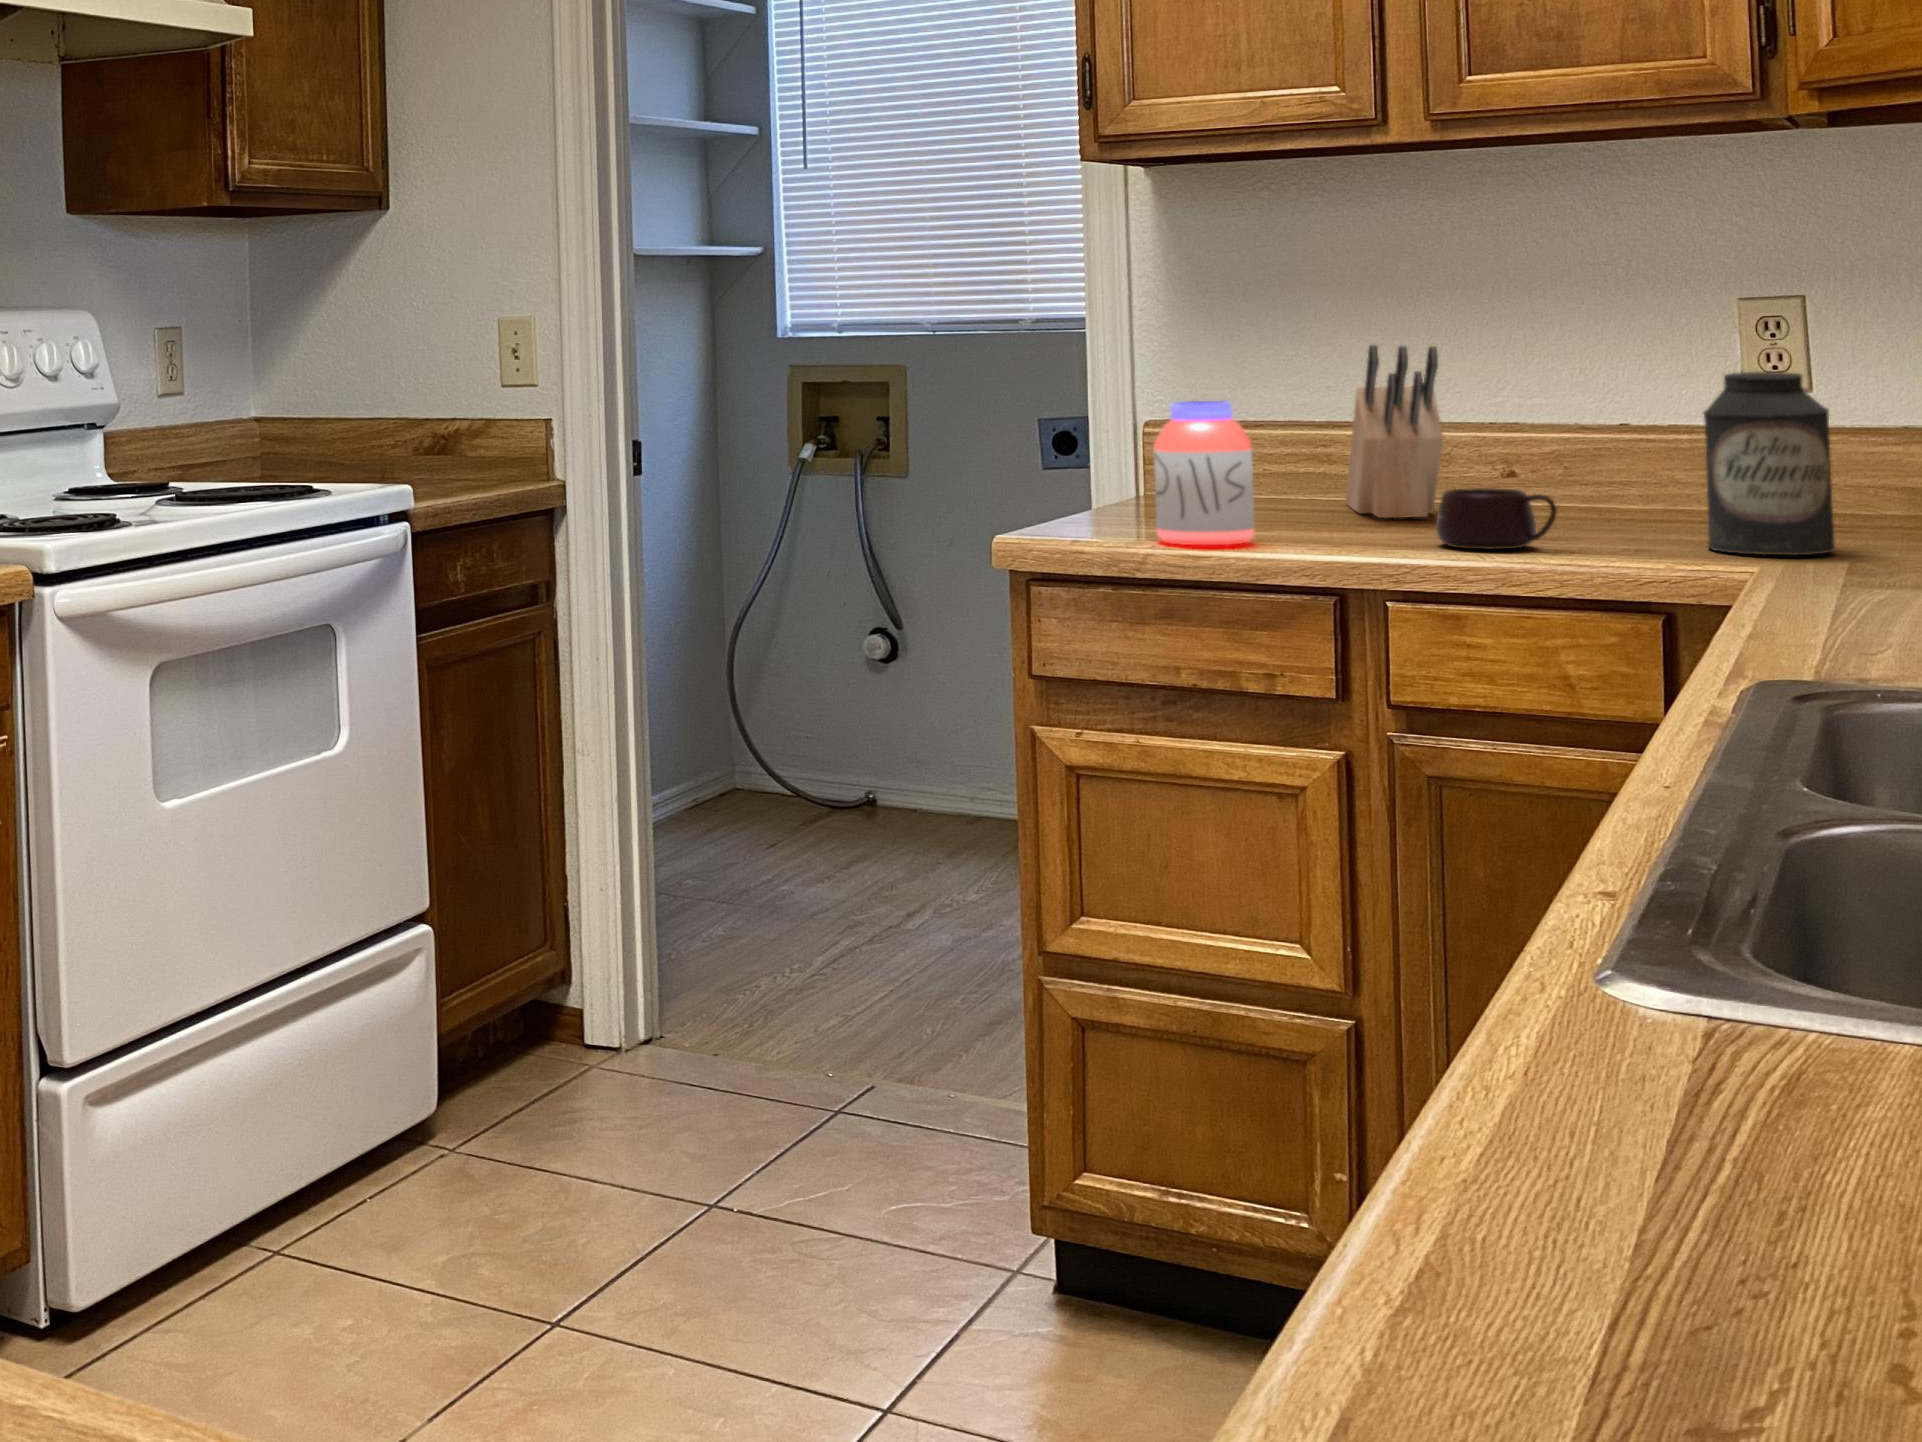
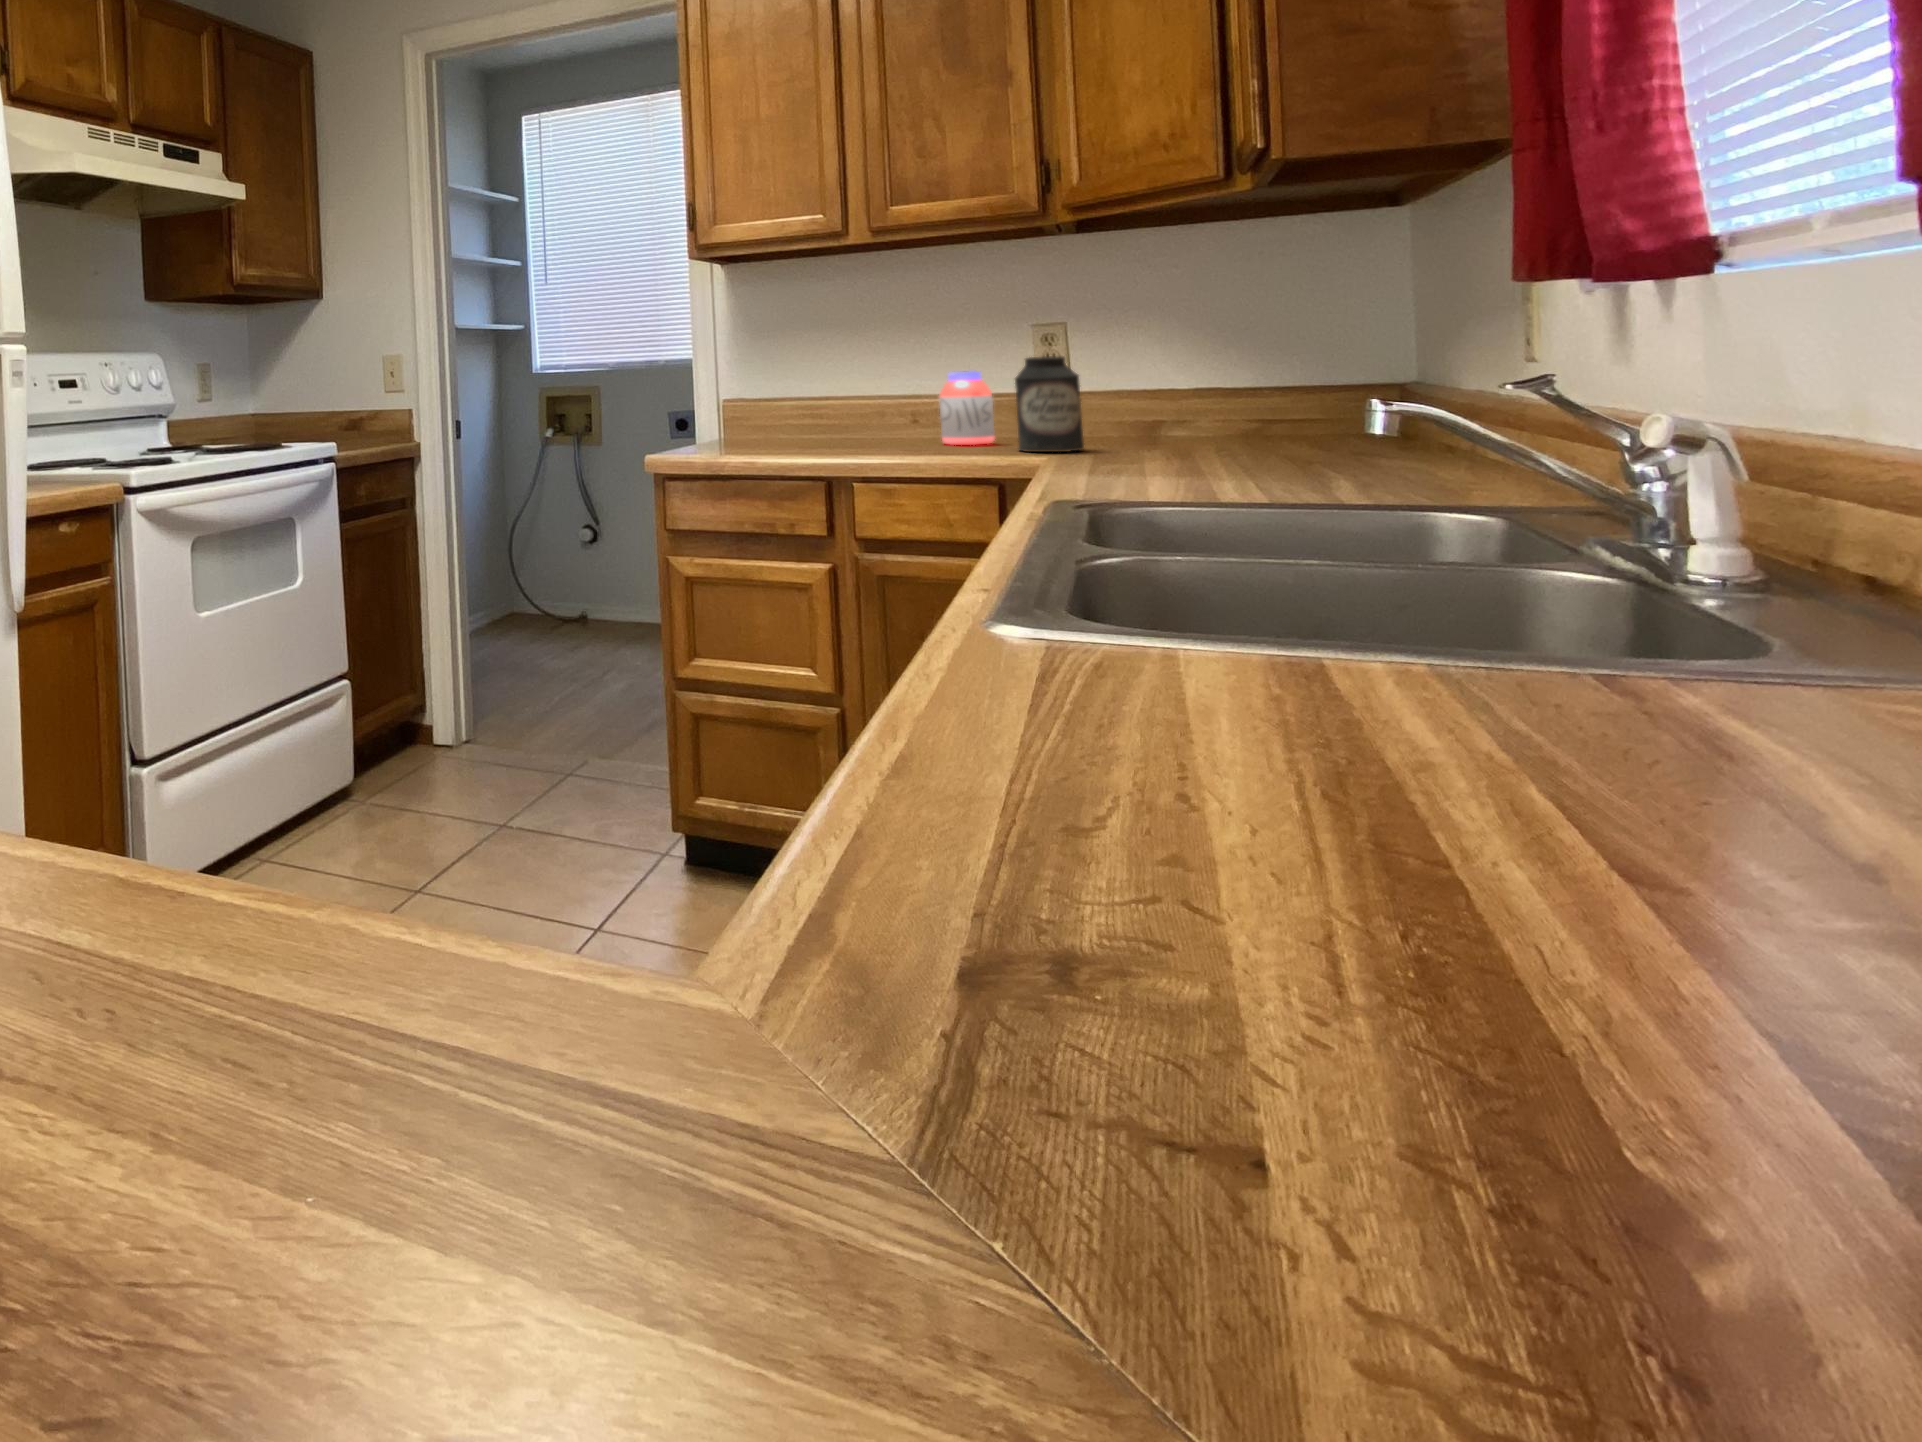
knife block: present [1345,345,1443,518] -> none [829,350,880,443]
jar: present [1154,401,1255,545] -> present [939,371,994,445]
mug: present [1436,488,1557,549] -> none [877,422,940,454]

